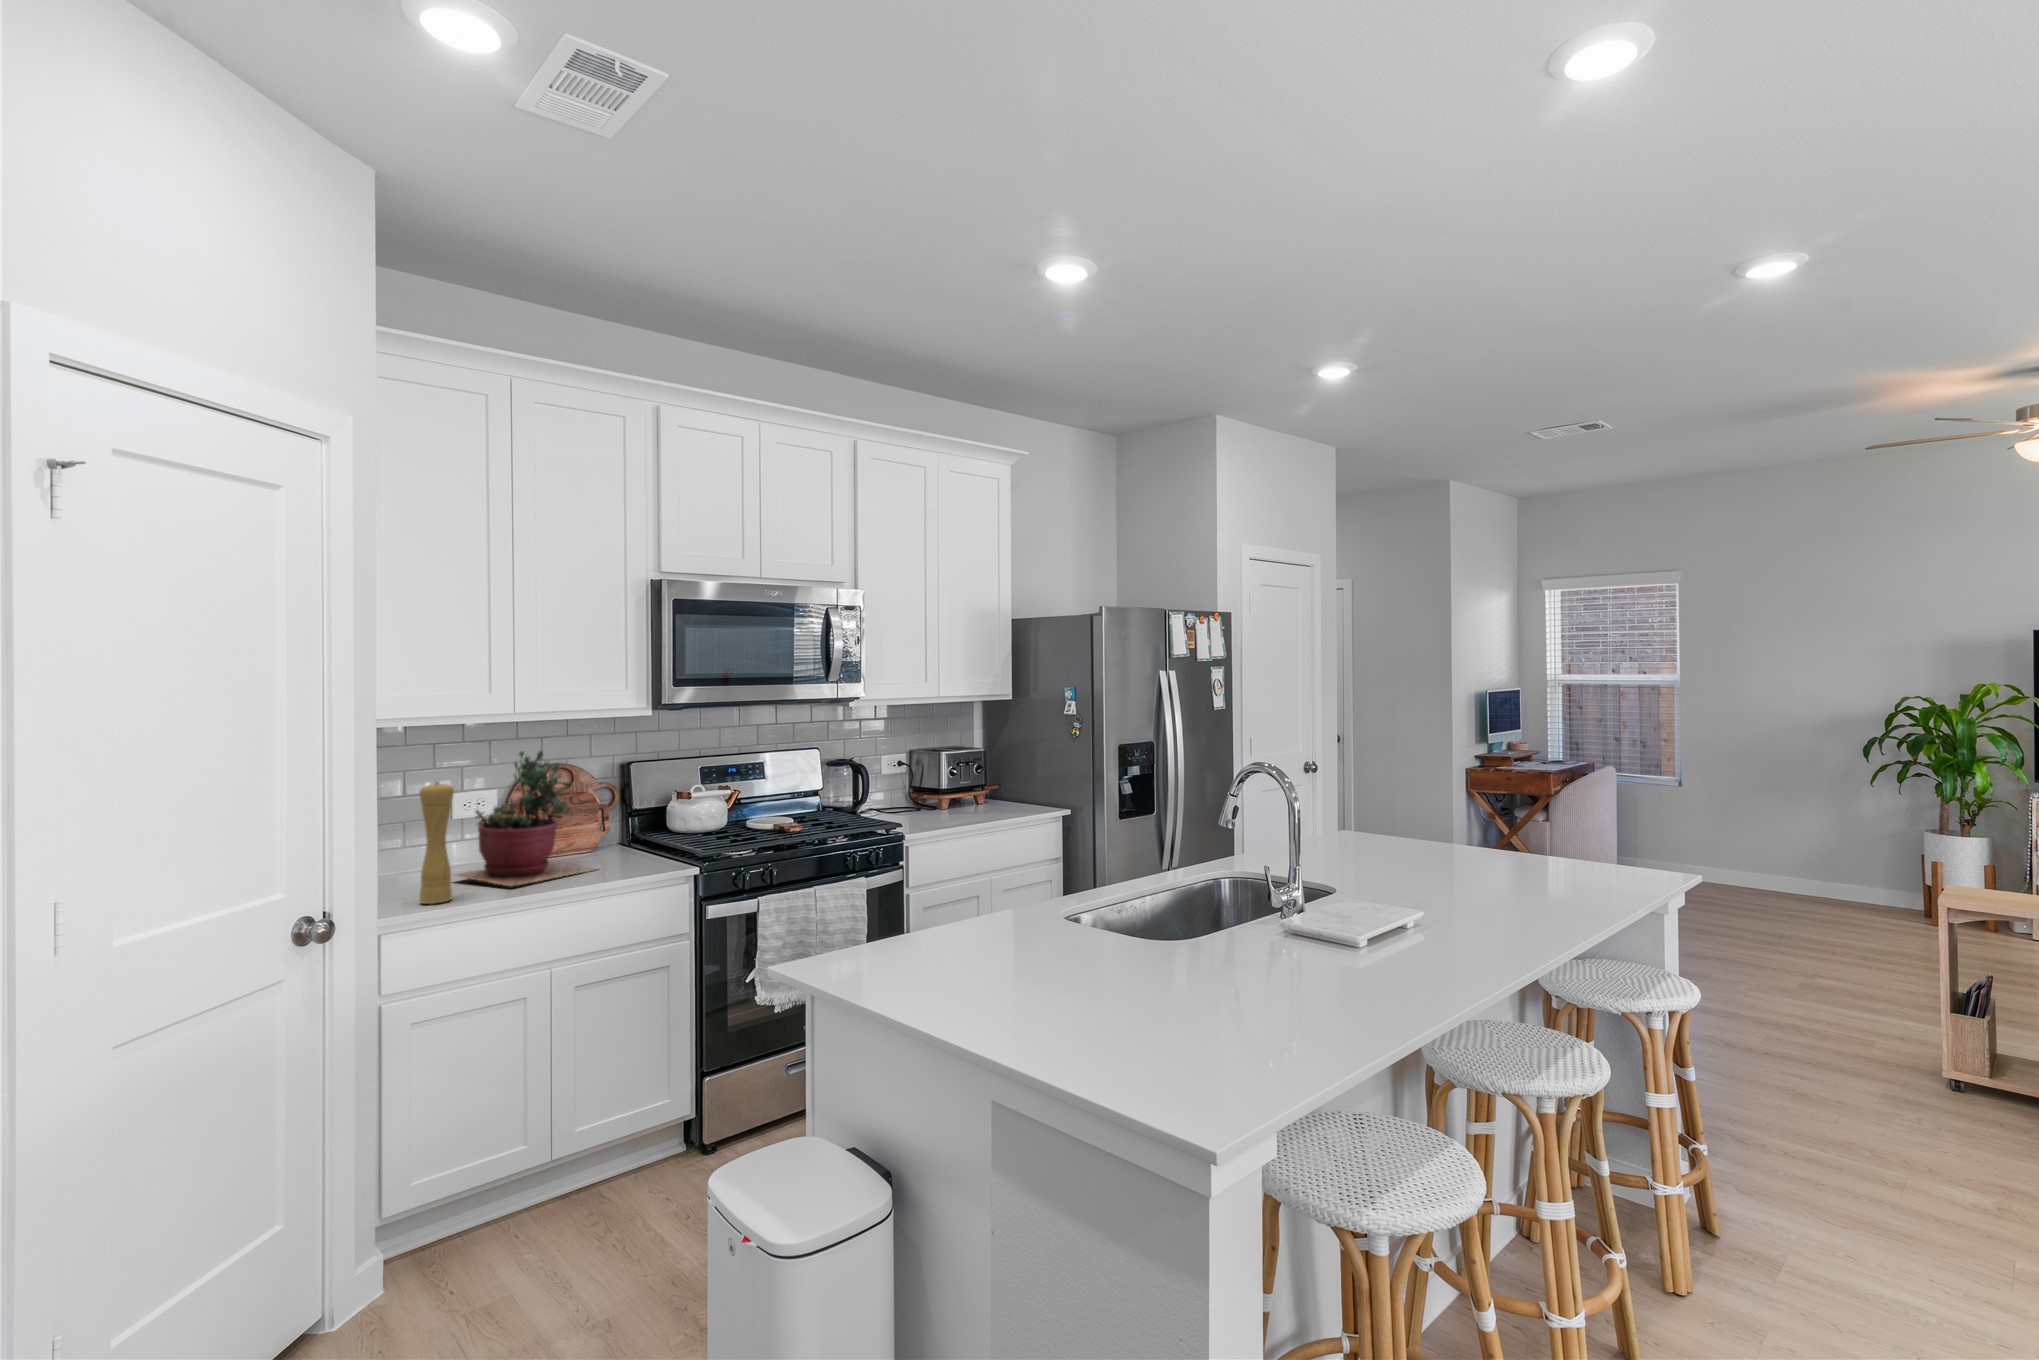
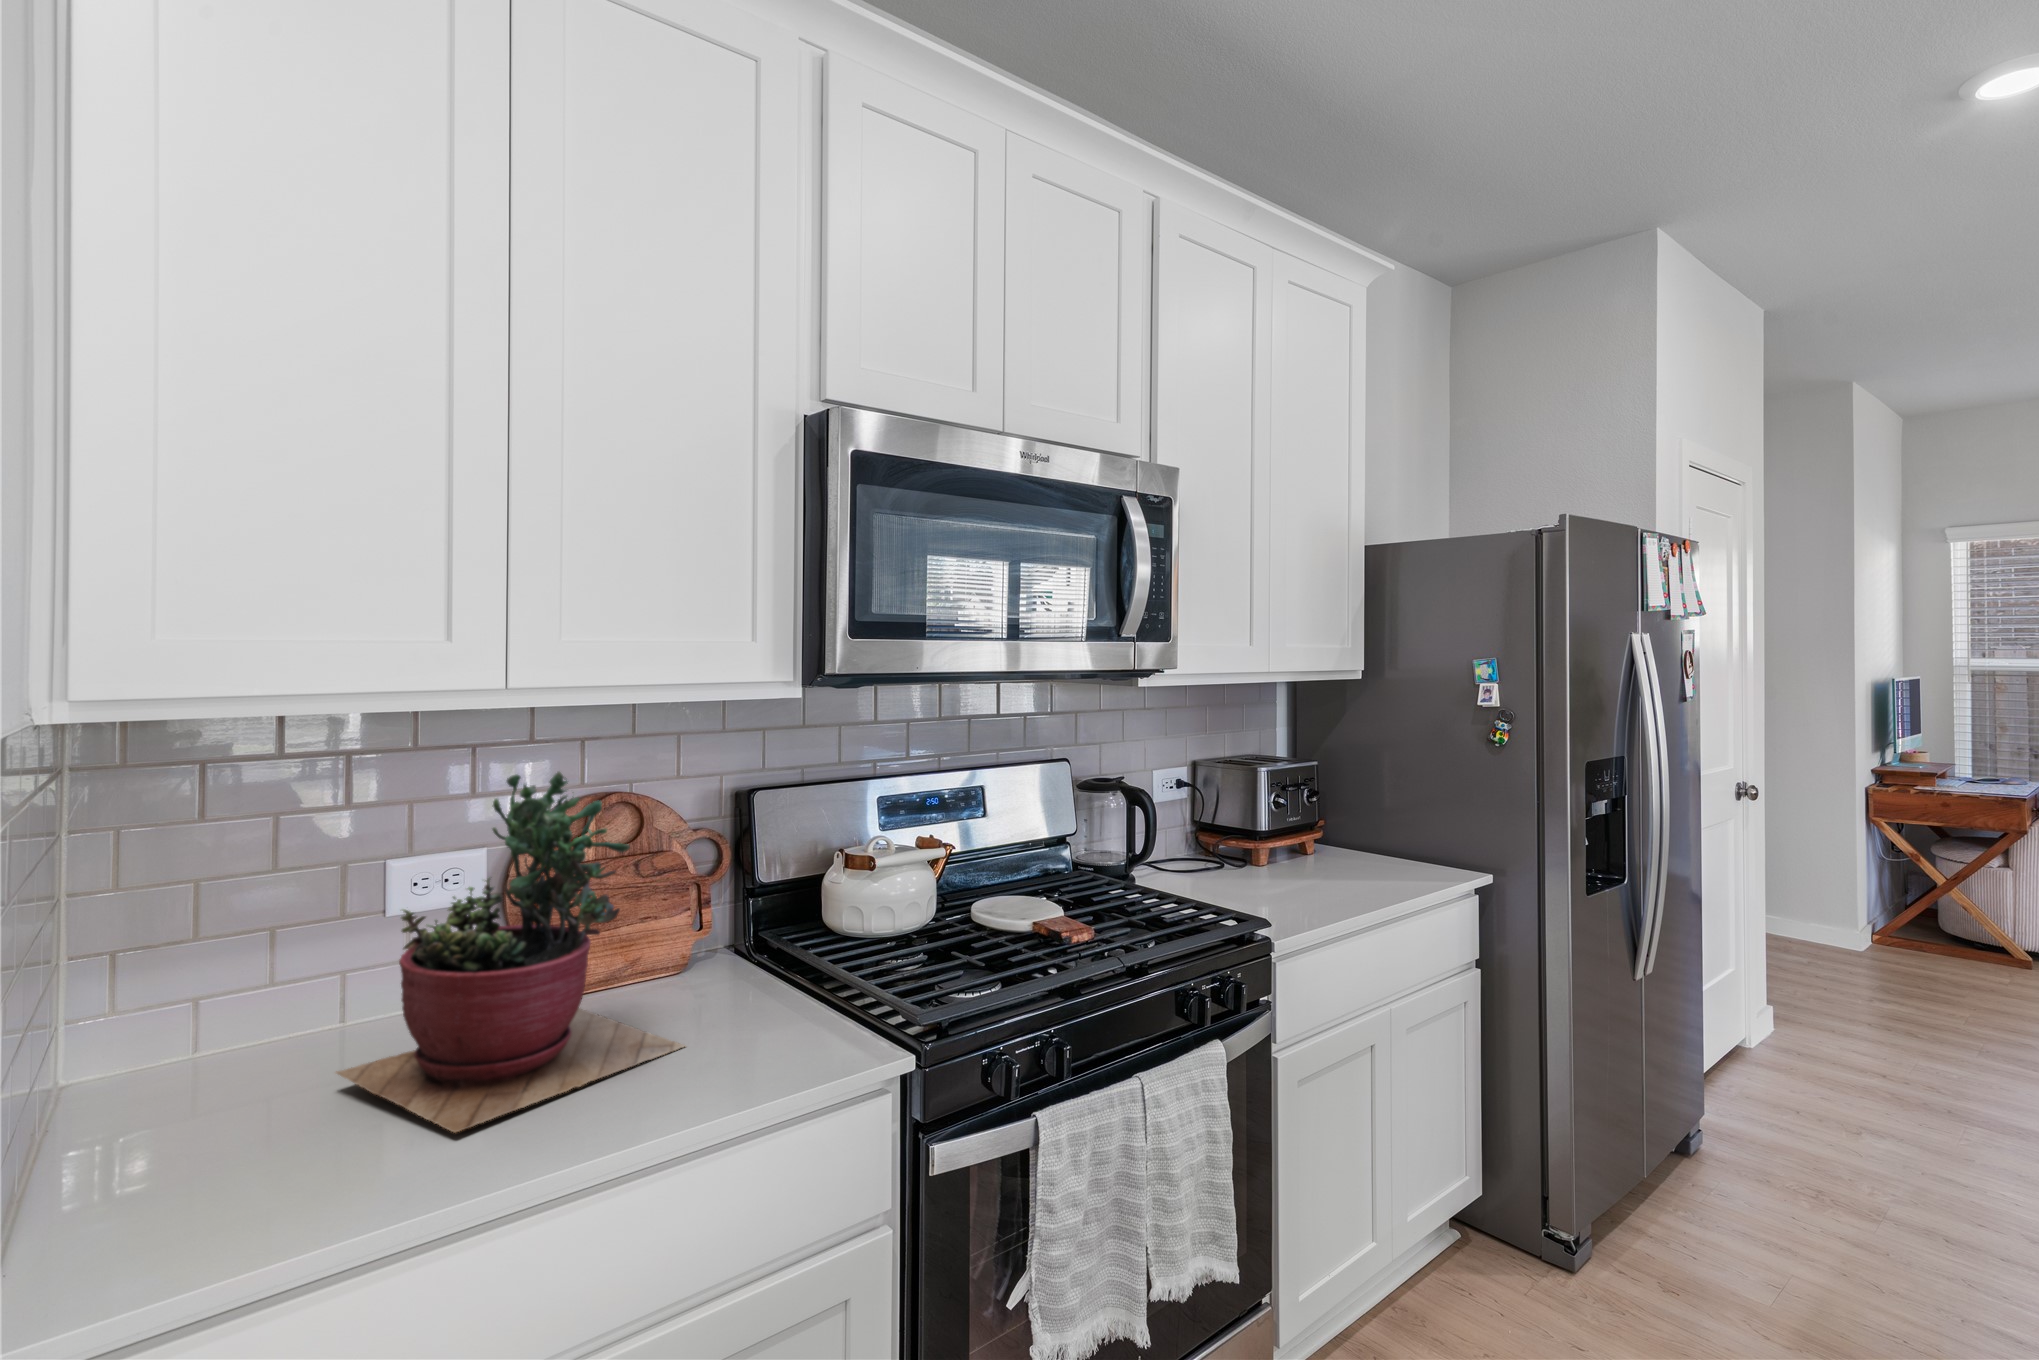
pepper mill: present [419,783,454,904] -> none [175,872,286,1225]

